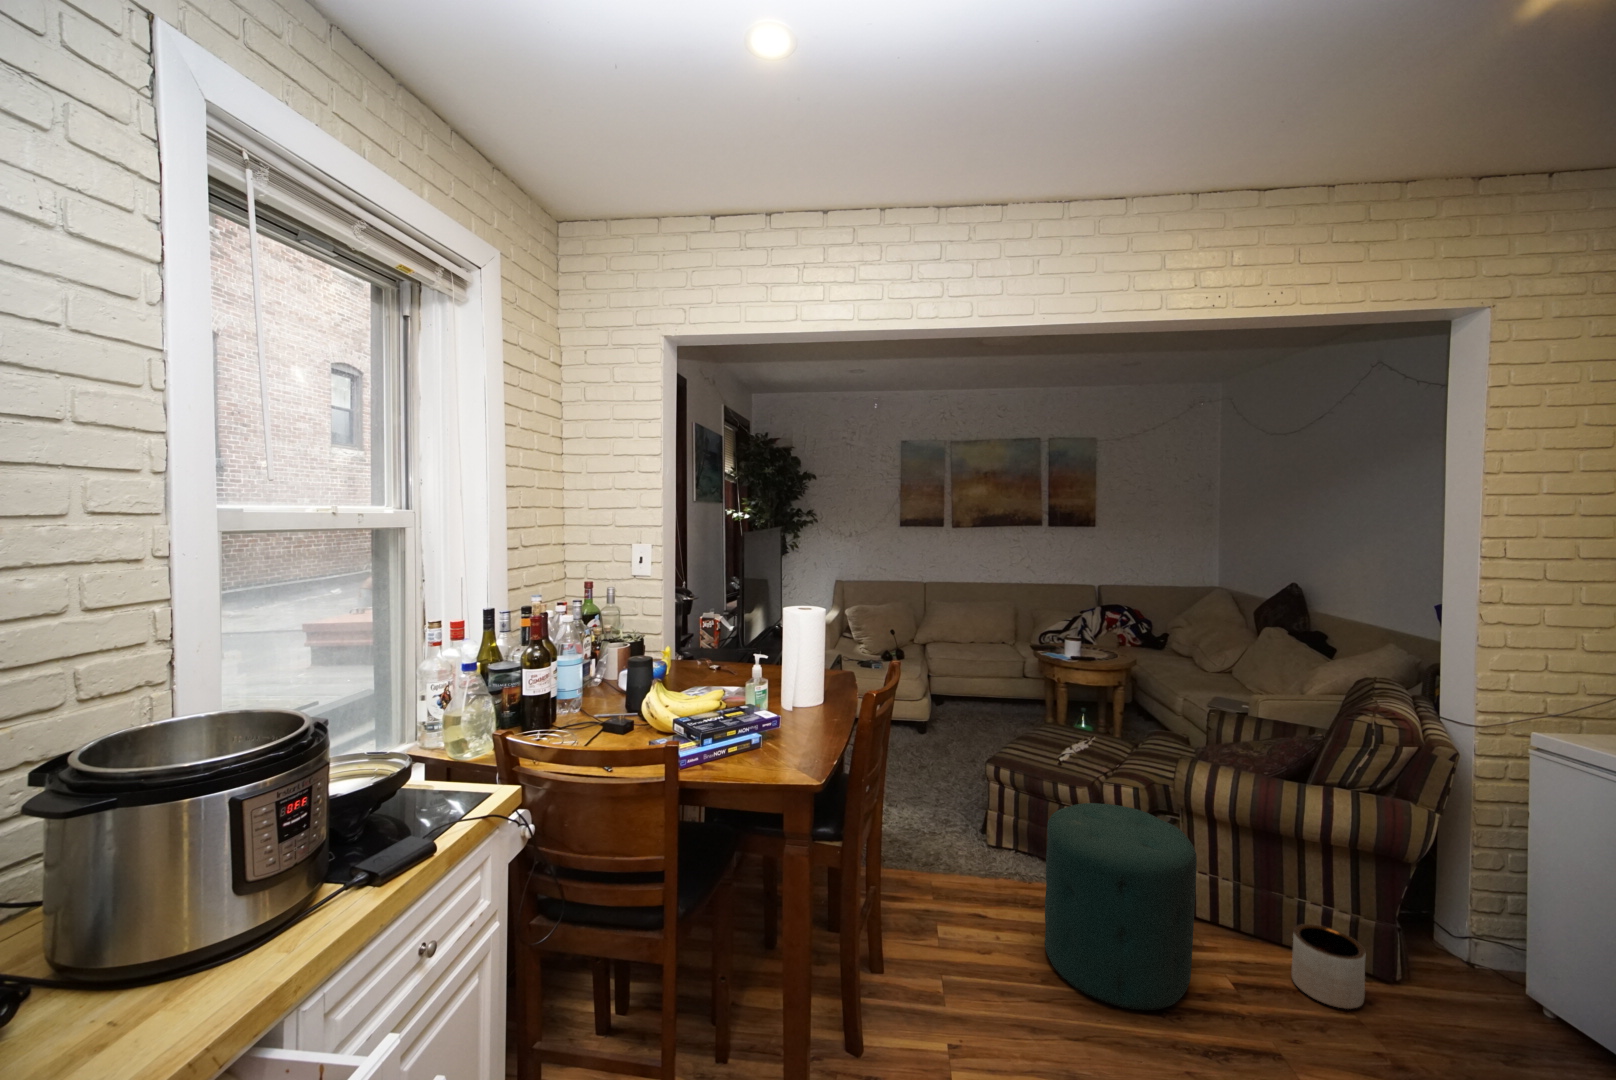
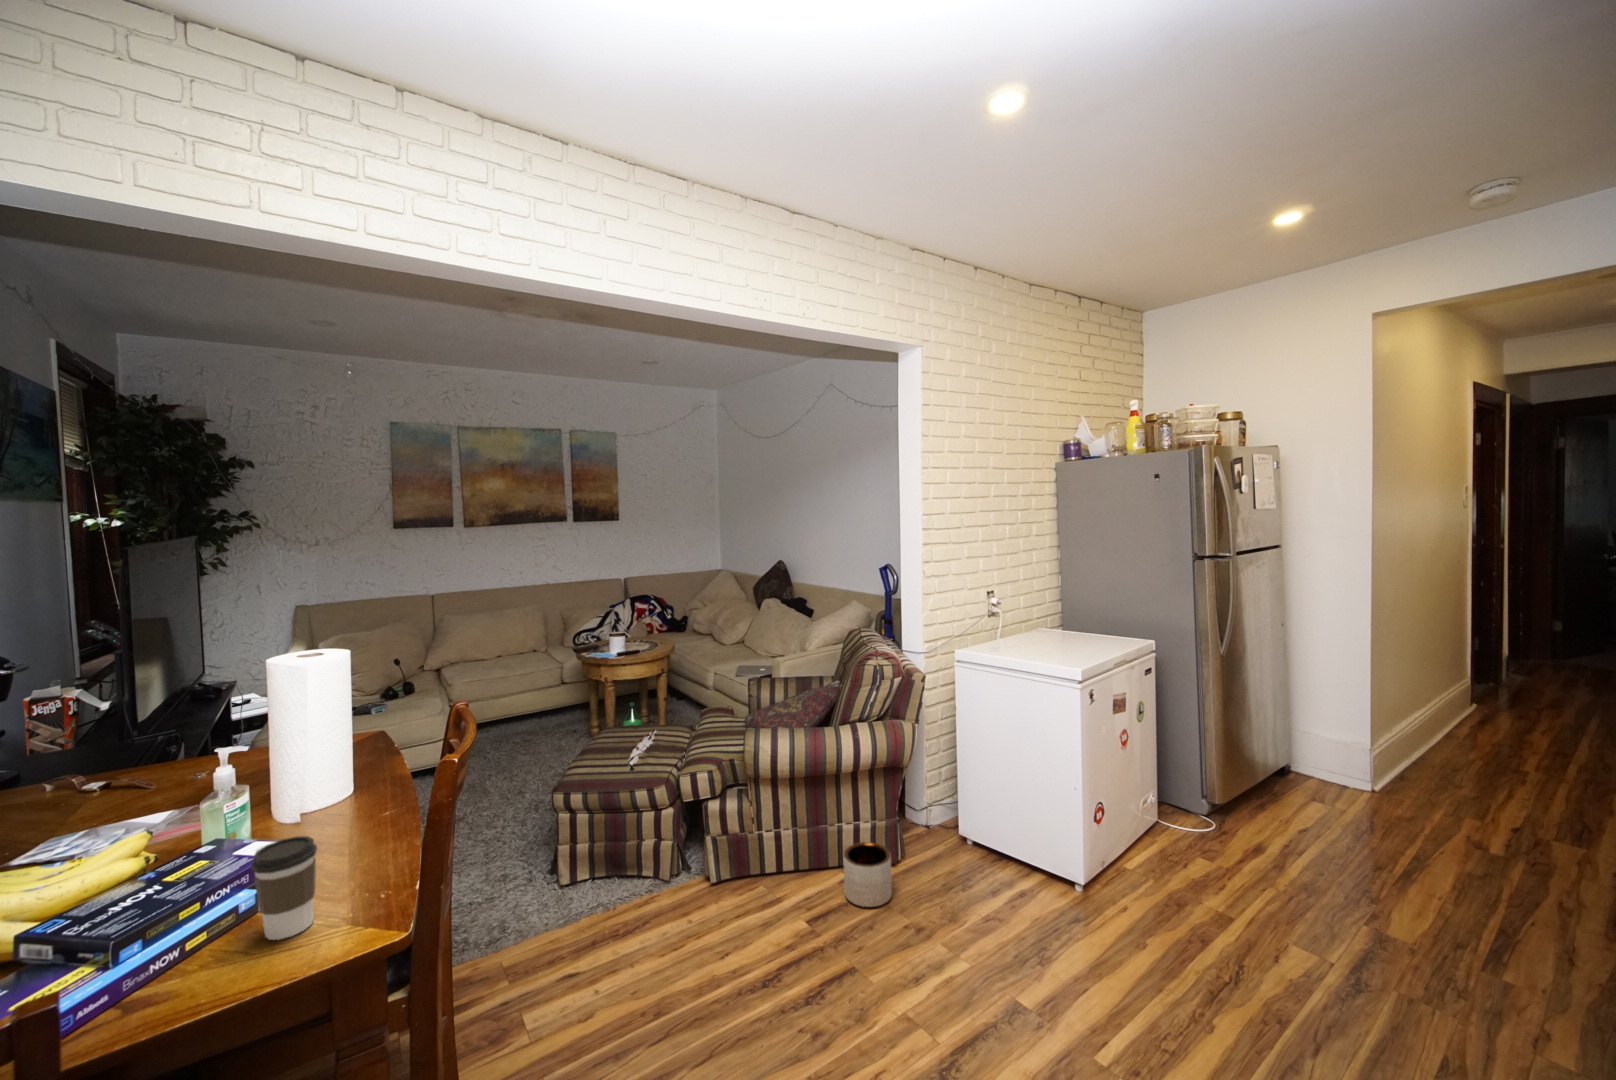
coffee cup: none [762,706,794,765] -> present [251,836,317,940]
ottoman: present [1045,803,1197,1010] -> none [643,796,782,1005]

